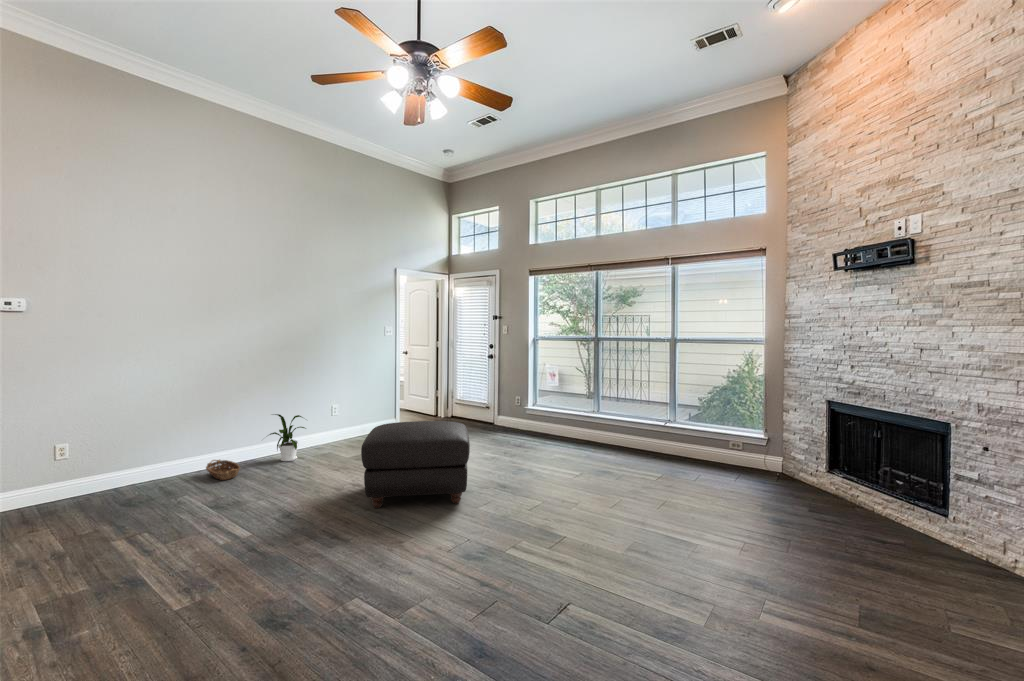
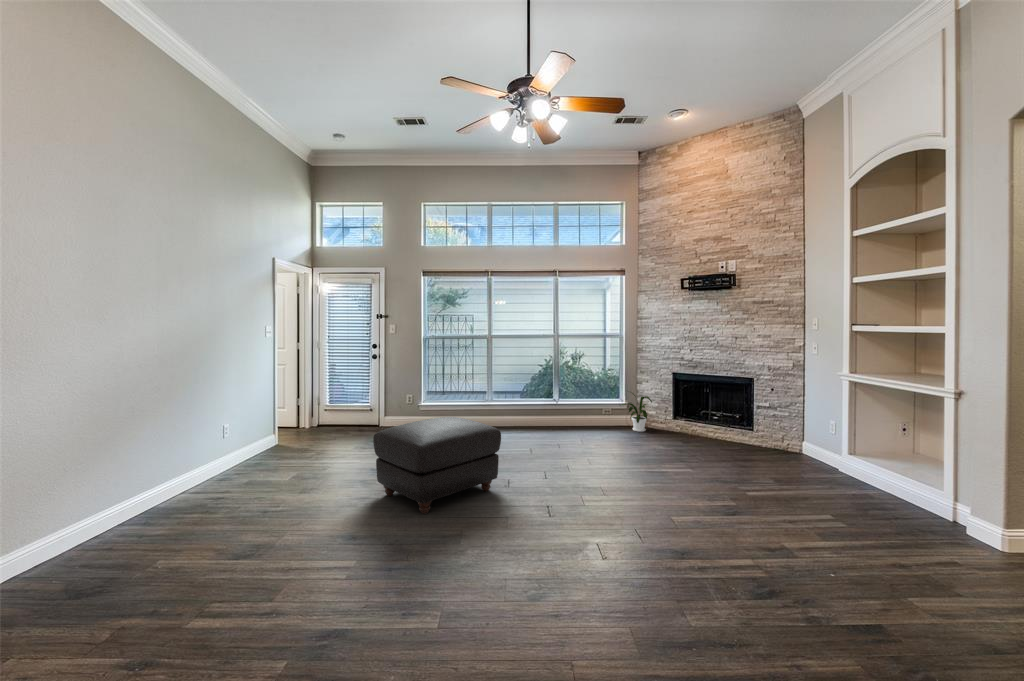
house plant: present [269,414,306,461] -> present [622,393,652,432]
basket: present [206,460,240,480] -> none [78,509,182,546]

